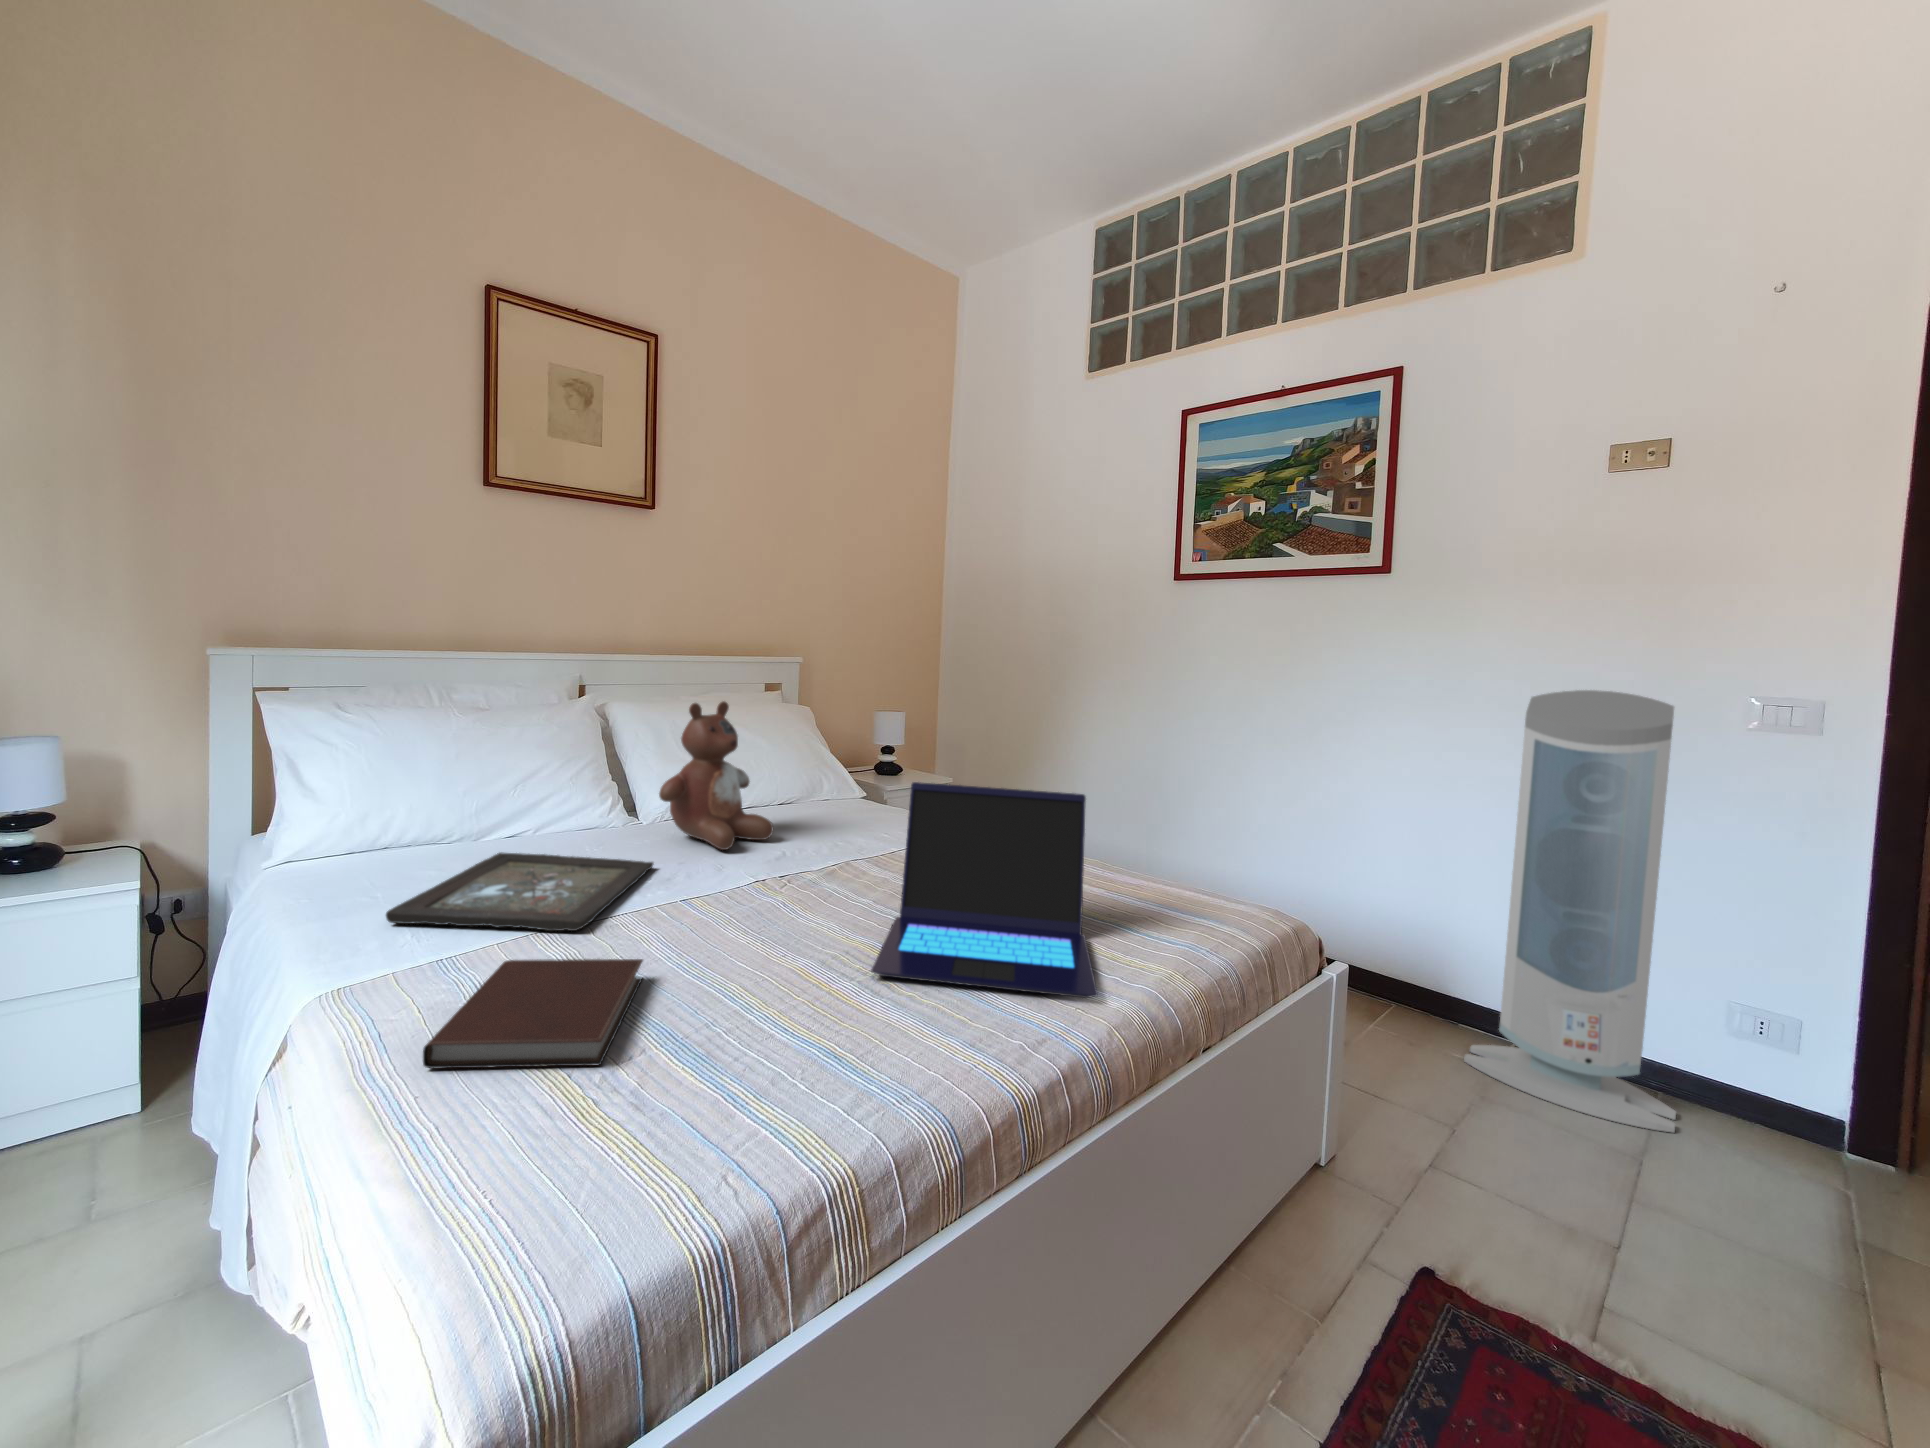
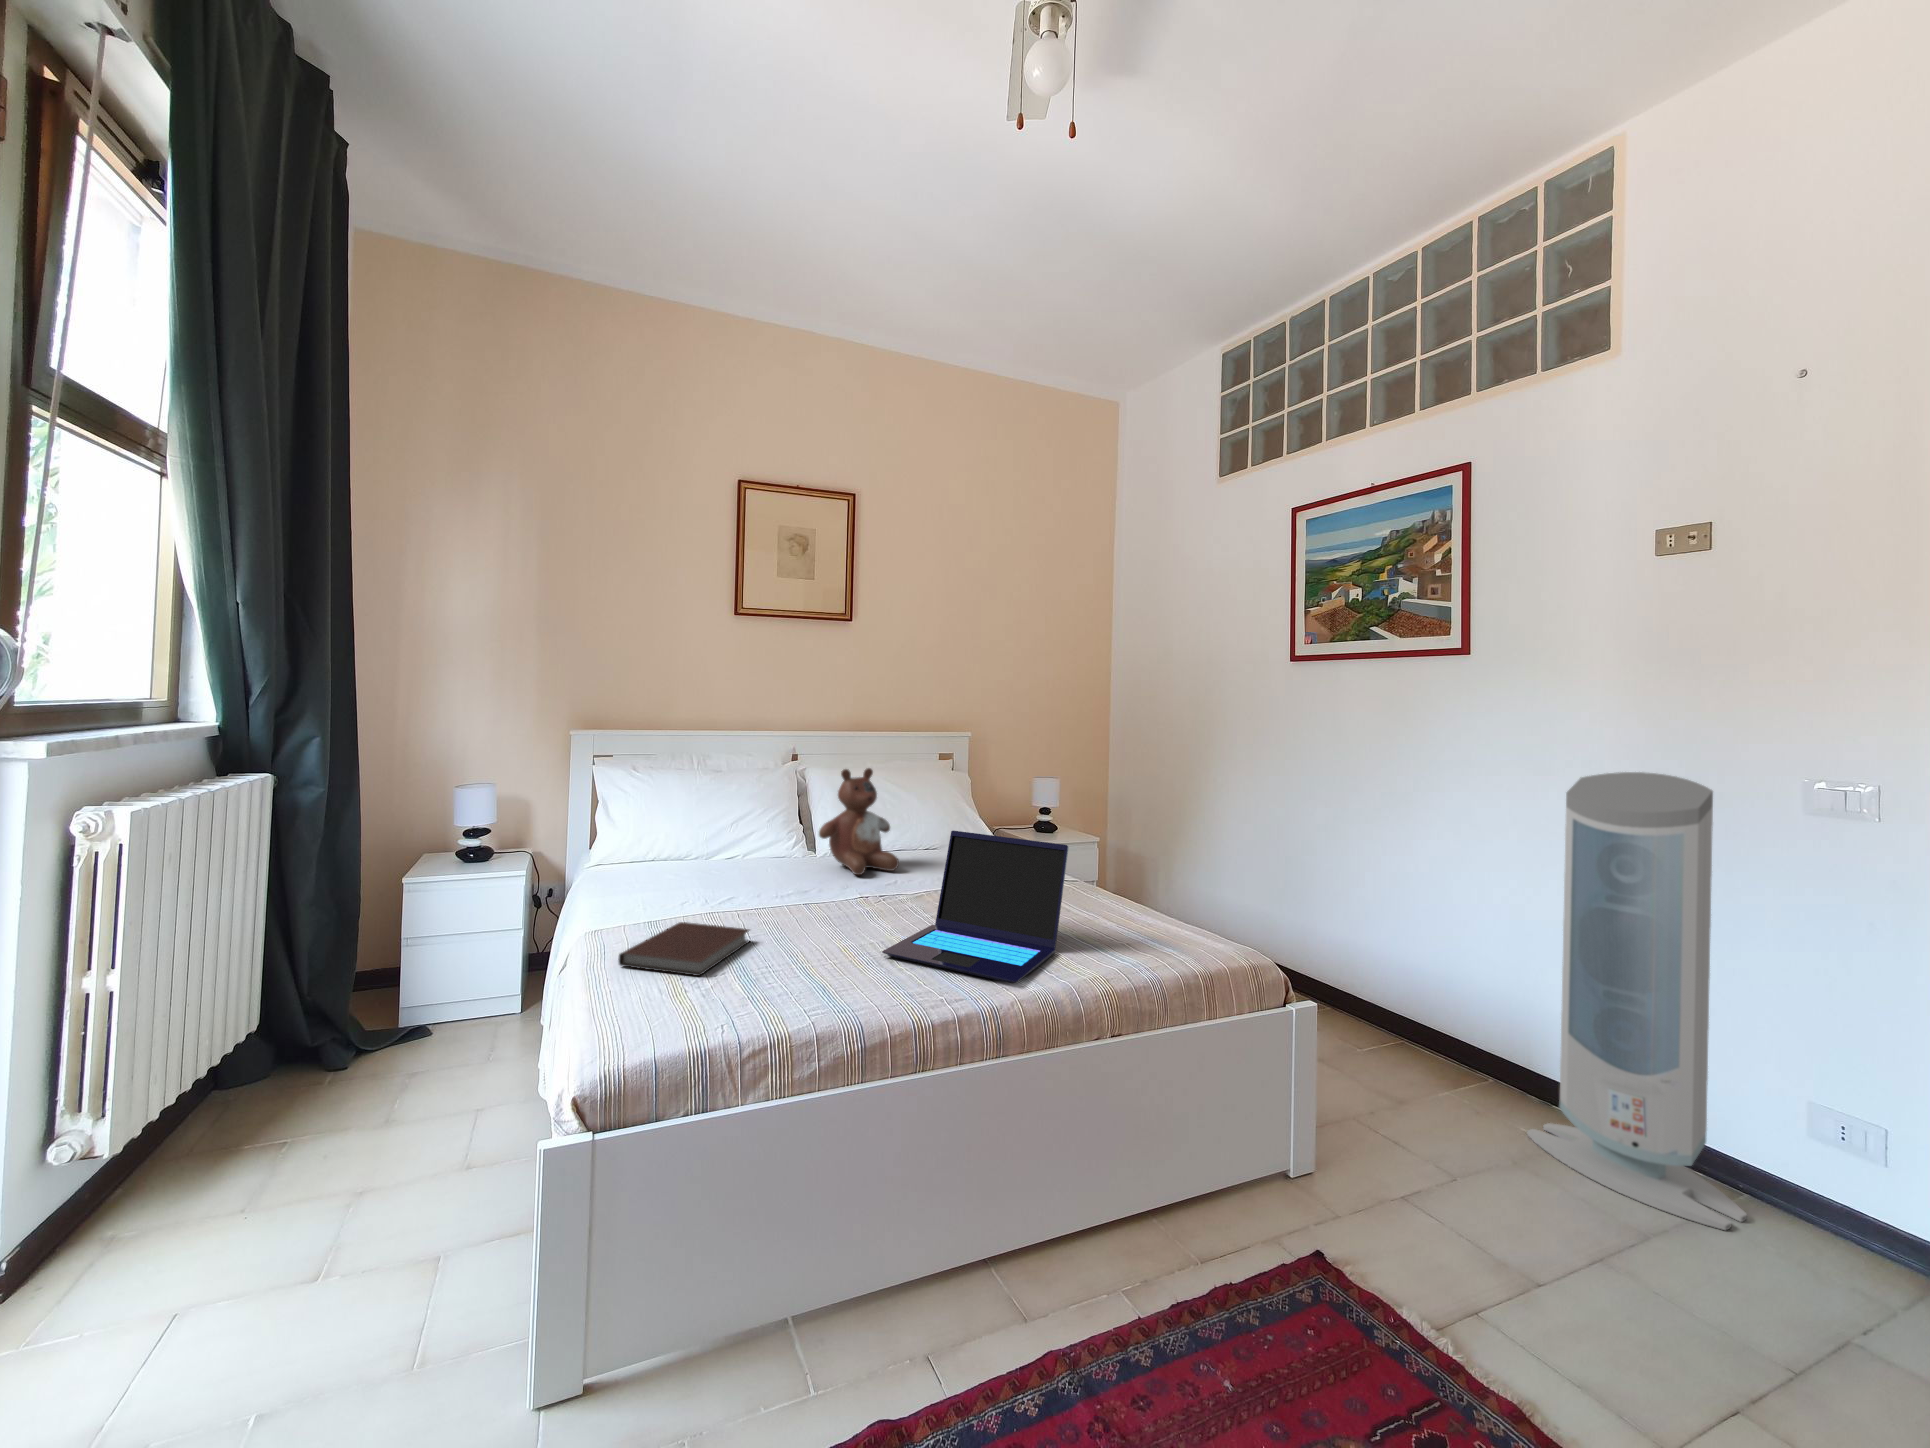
tray: present [386,852,653,931] -> none [636,866,804,913]

